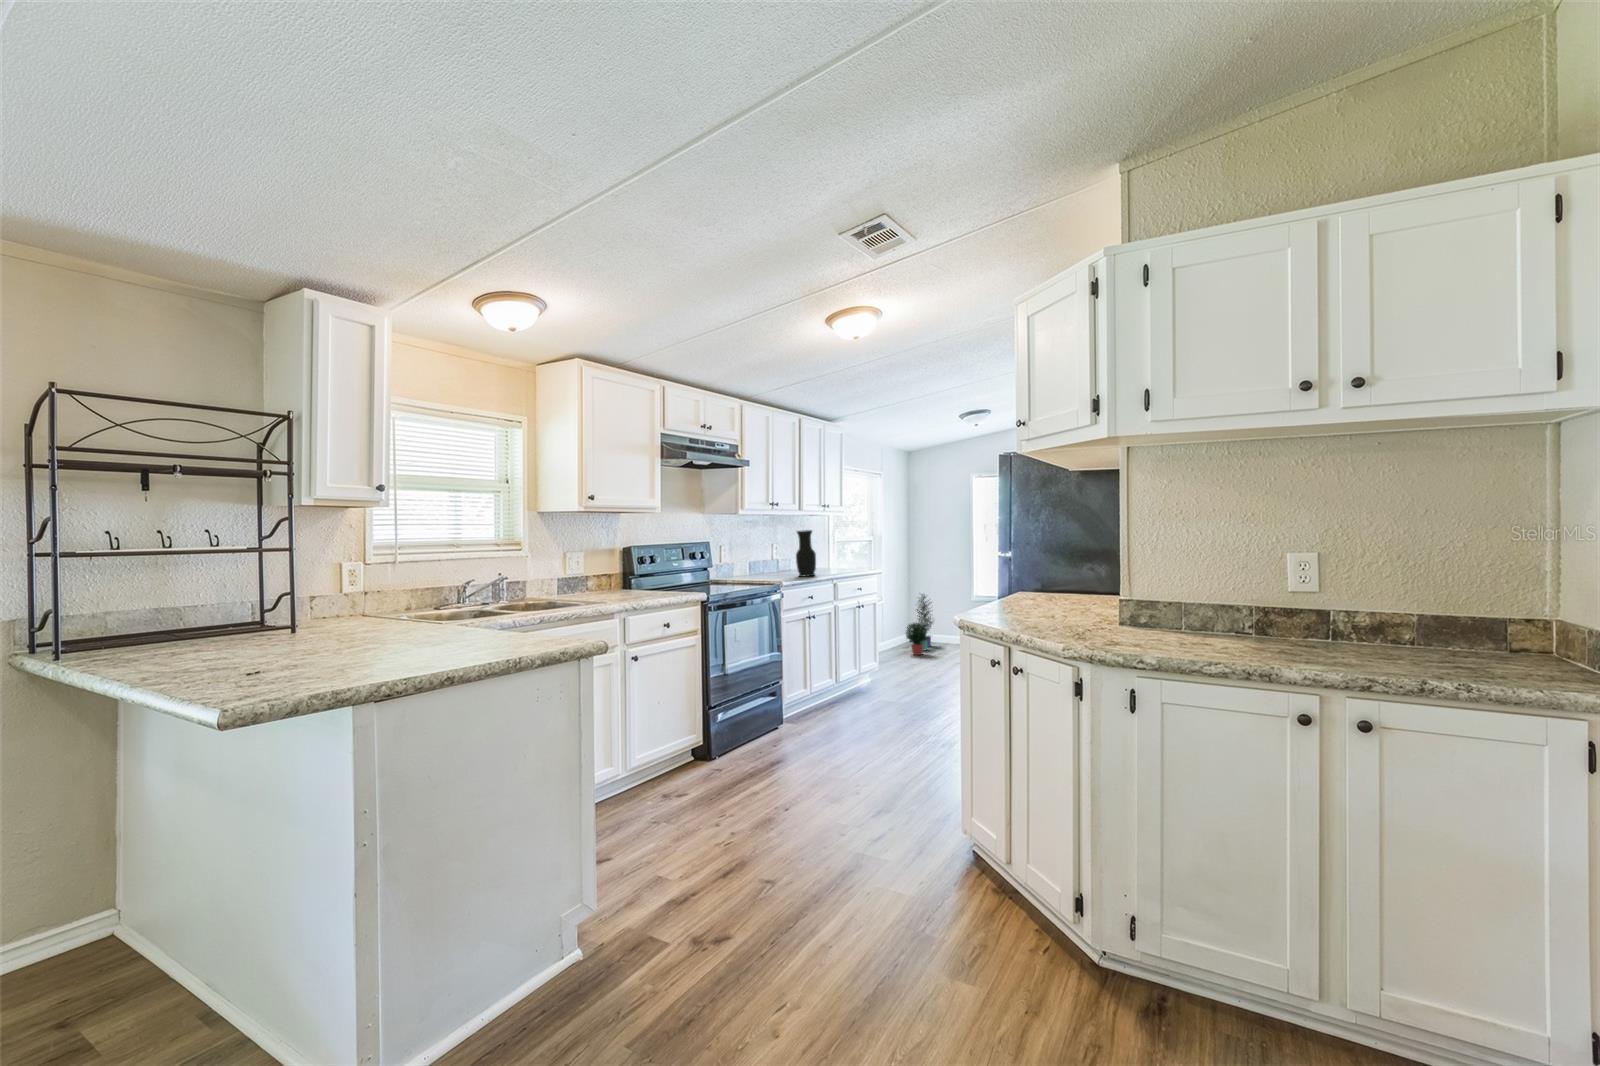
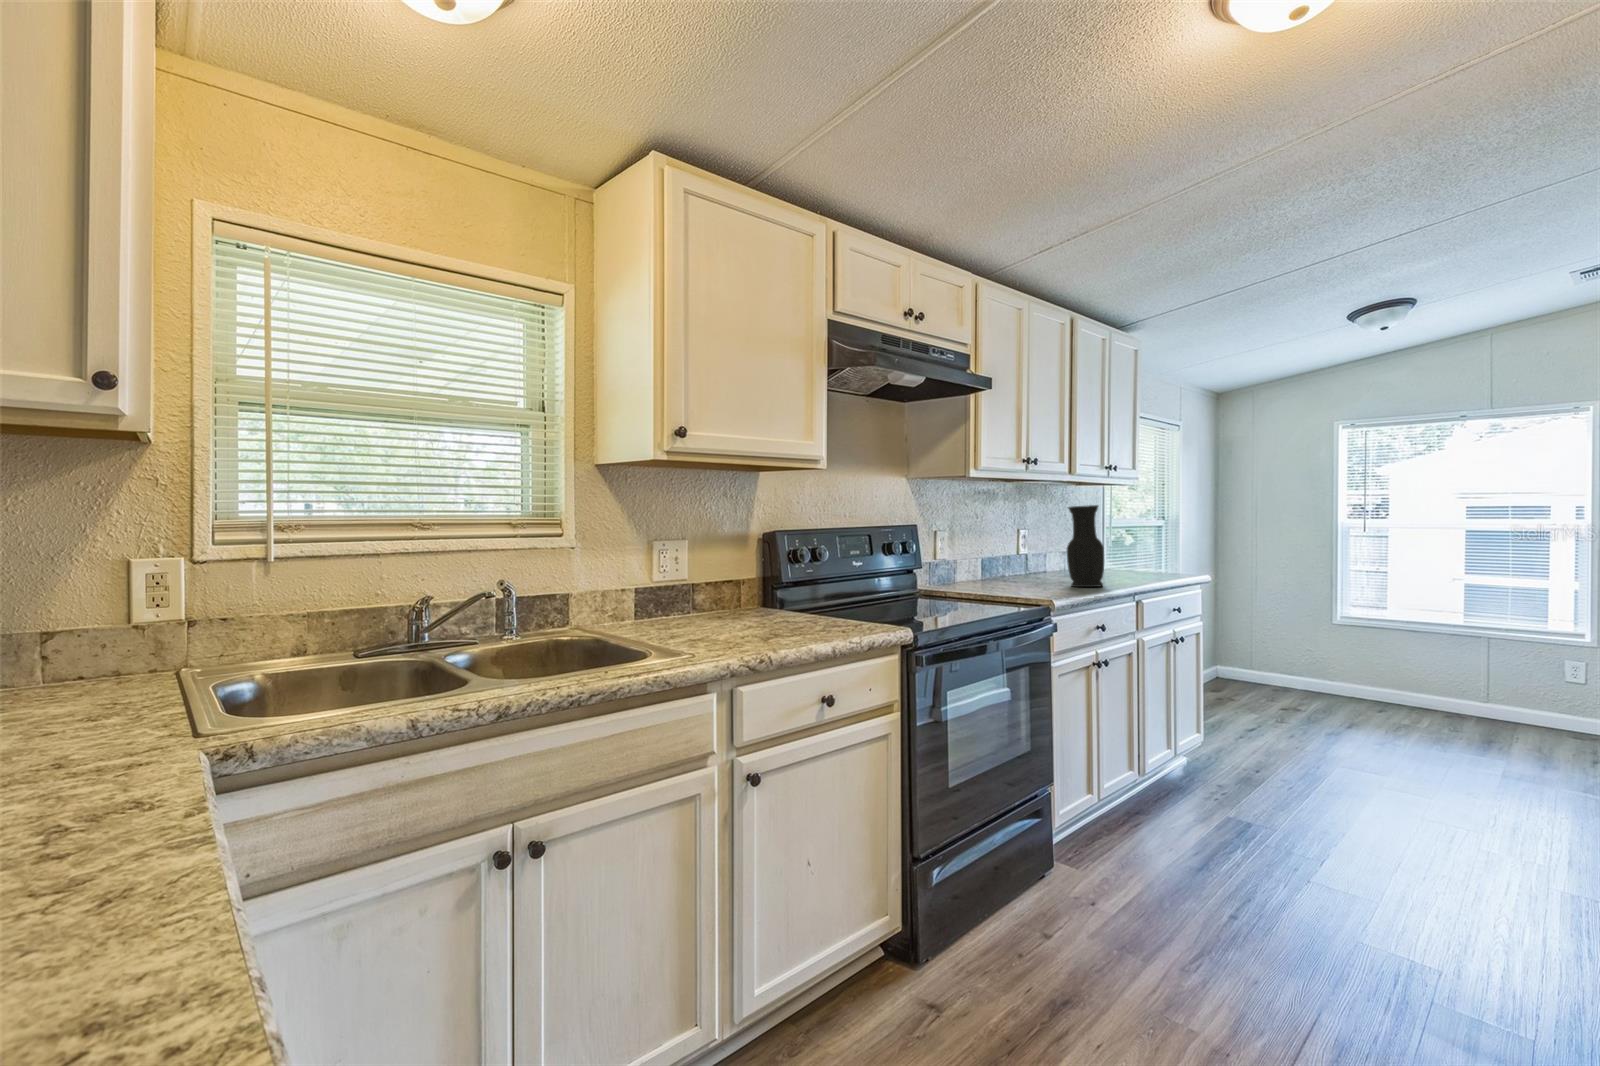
potted plant: present [906,594,933,655] -> none [1231,607,1280,713]

